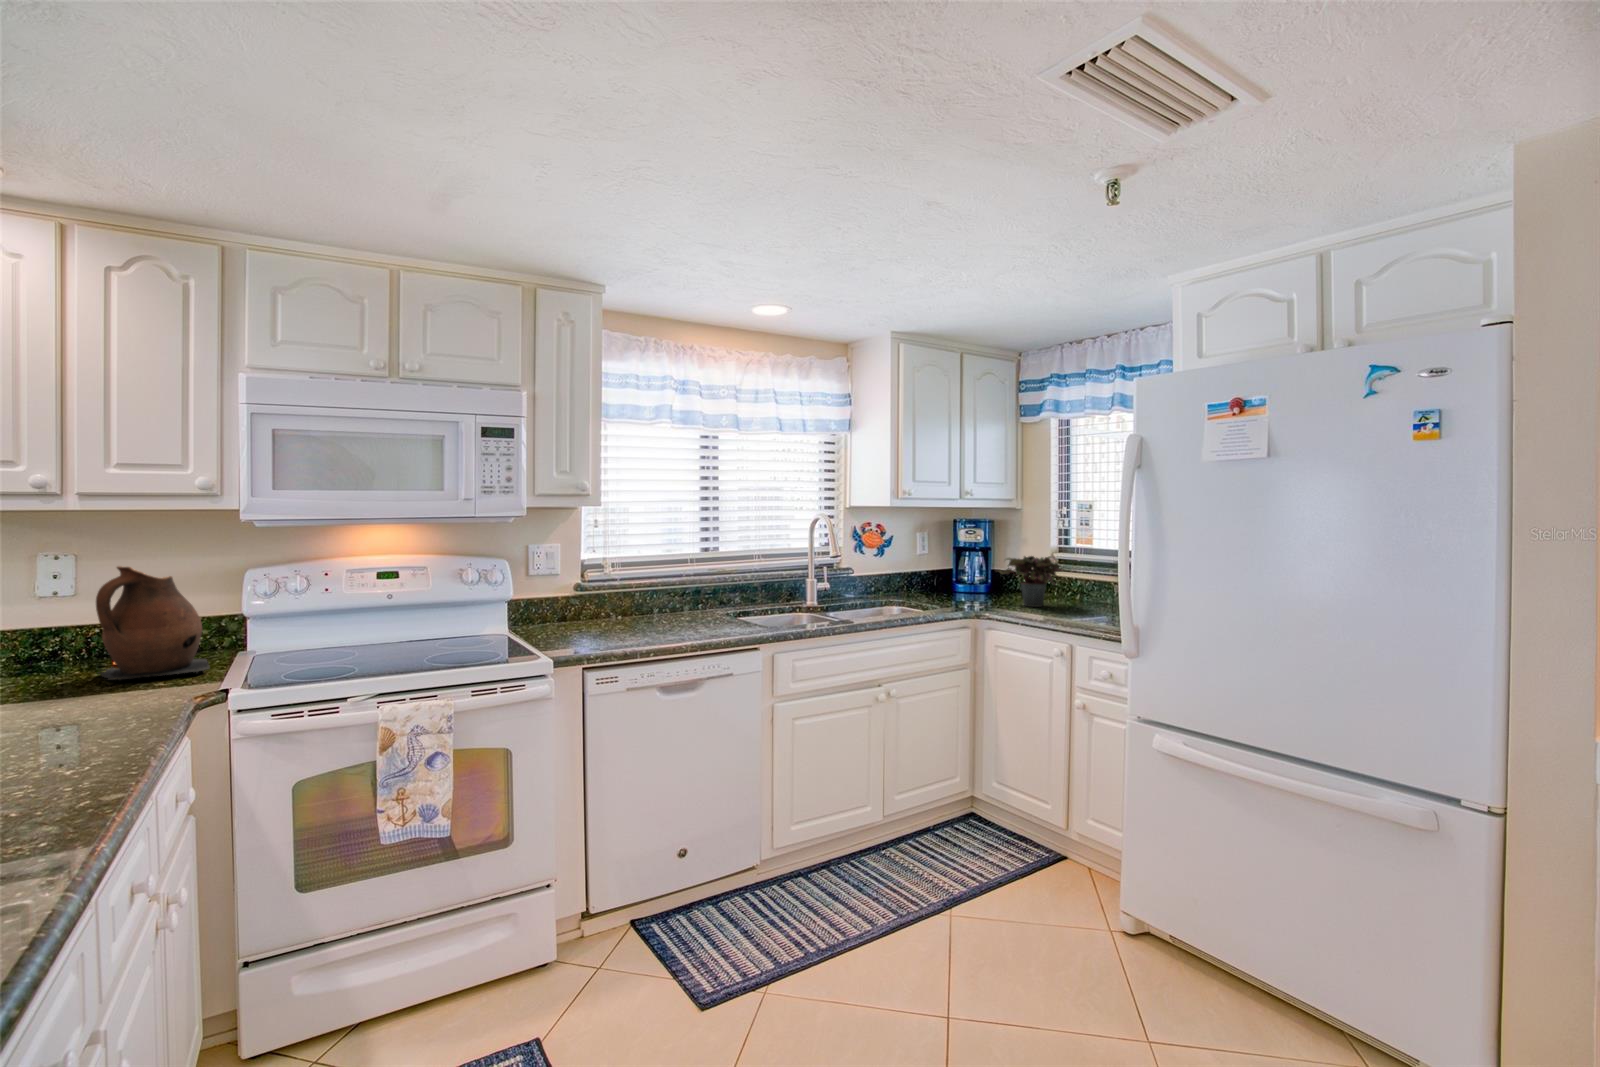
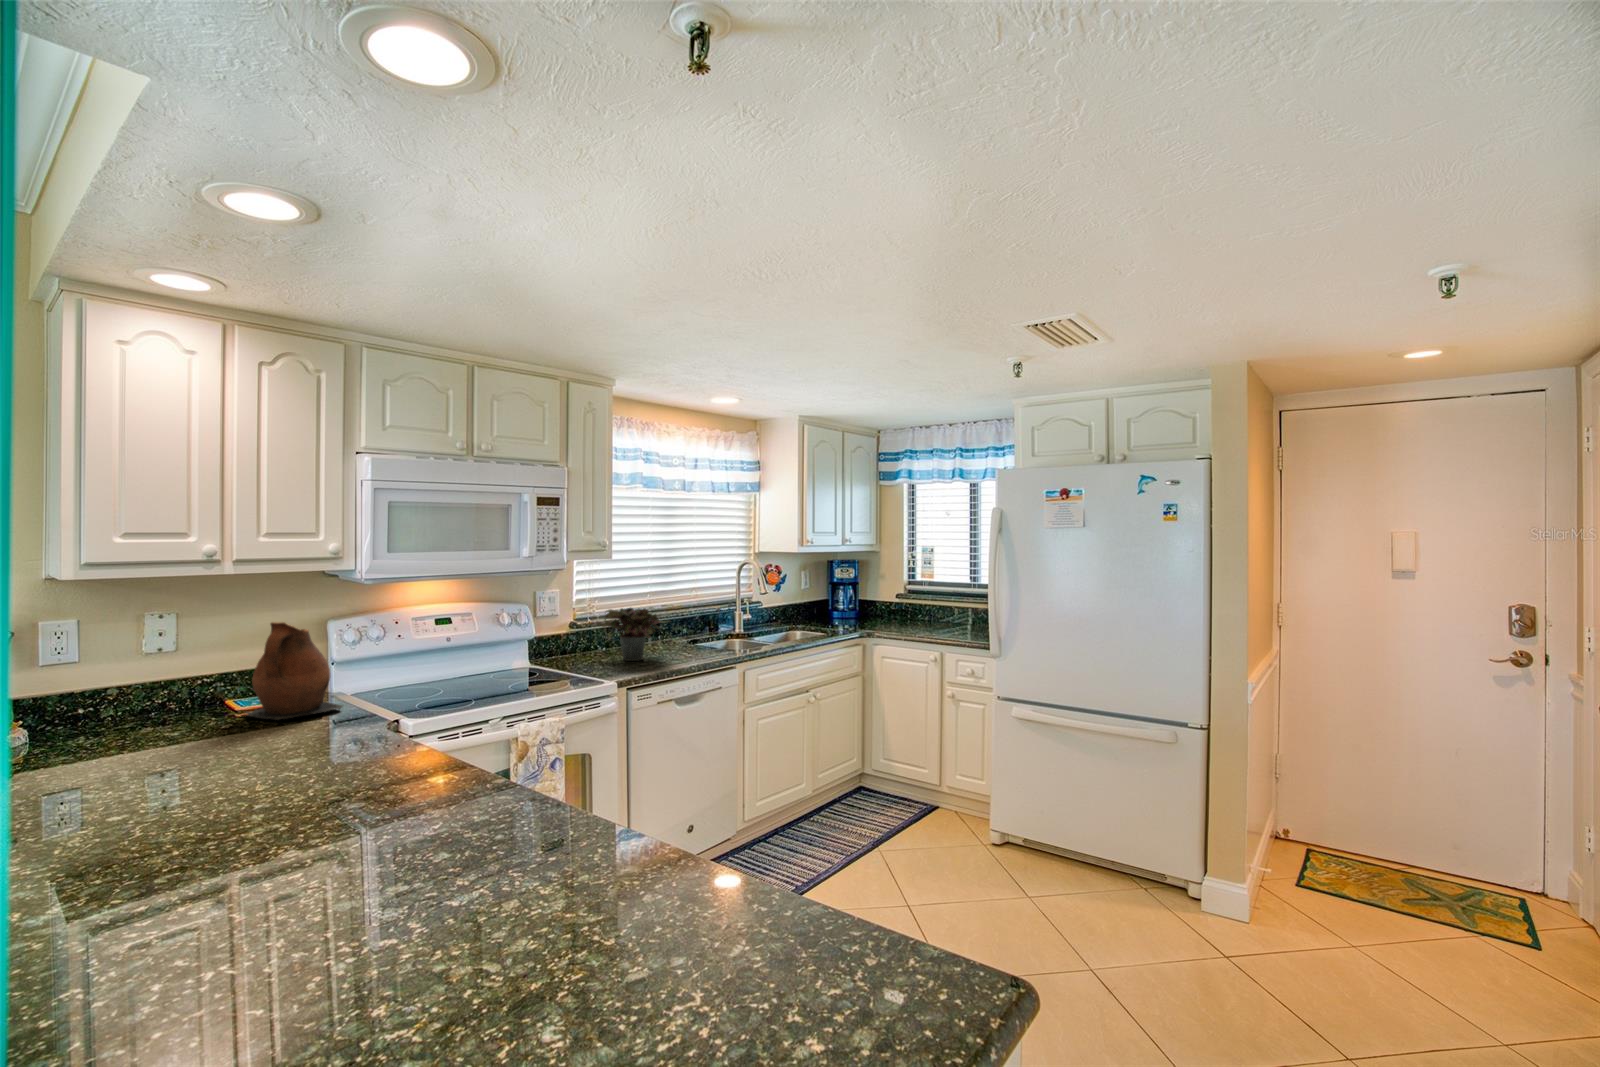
potted plant: present [998,556,1071,607] -> present [597,607,666,661]

